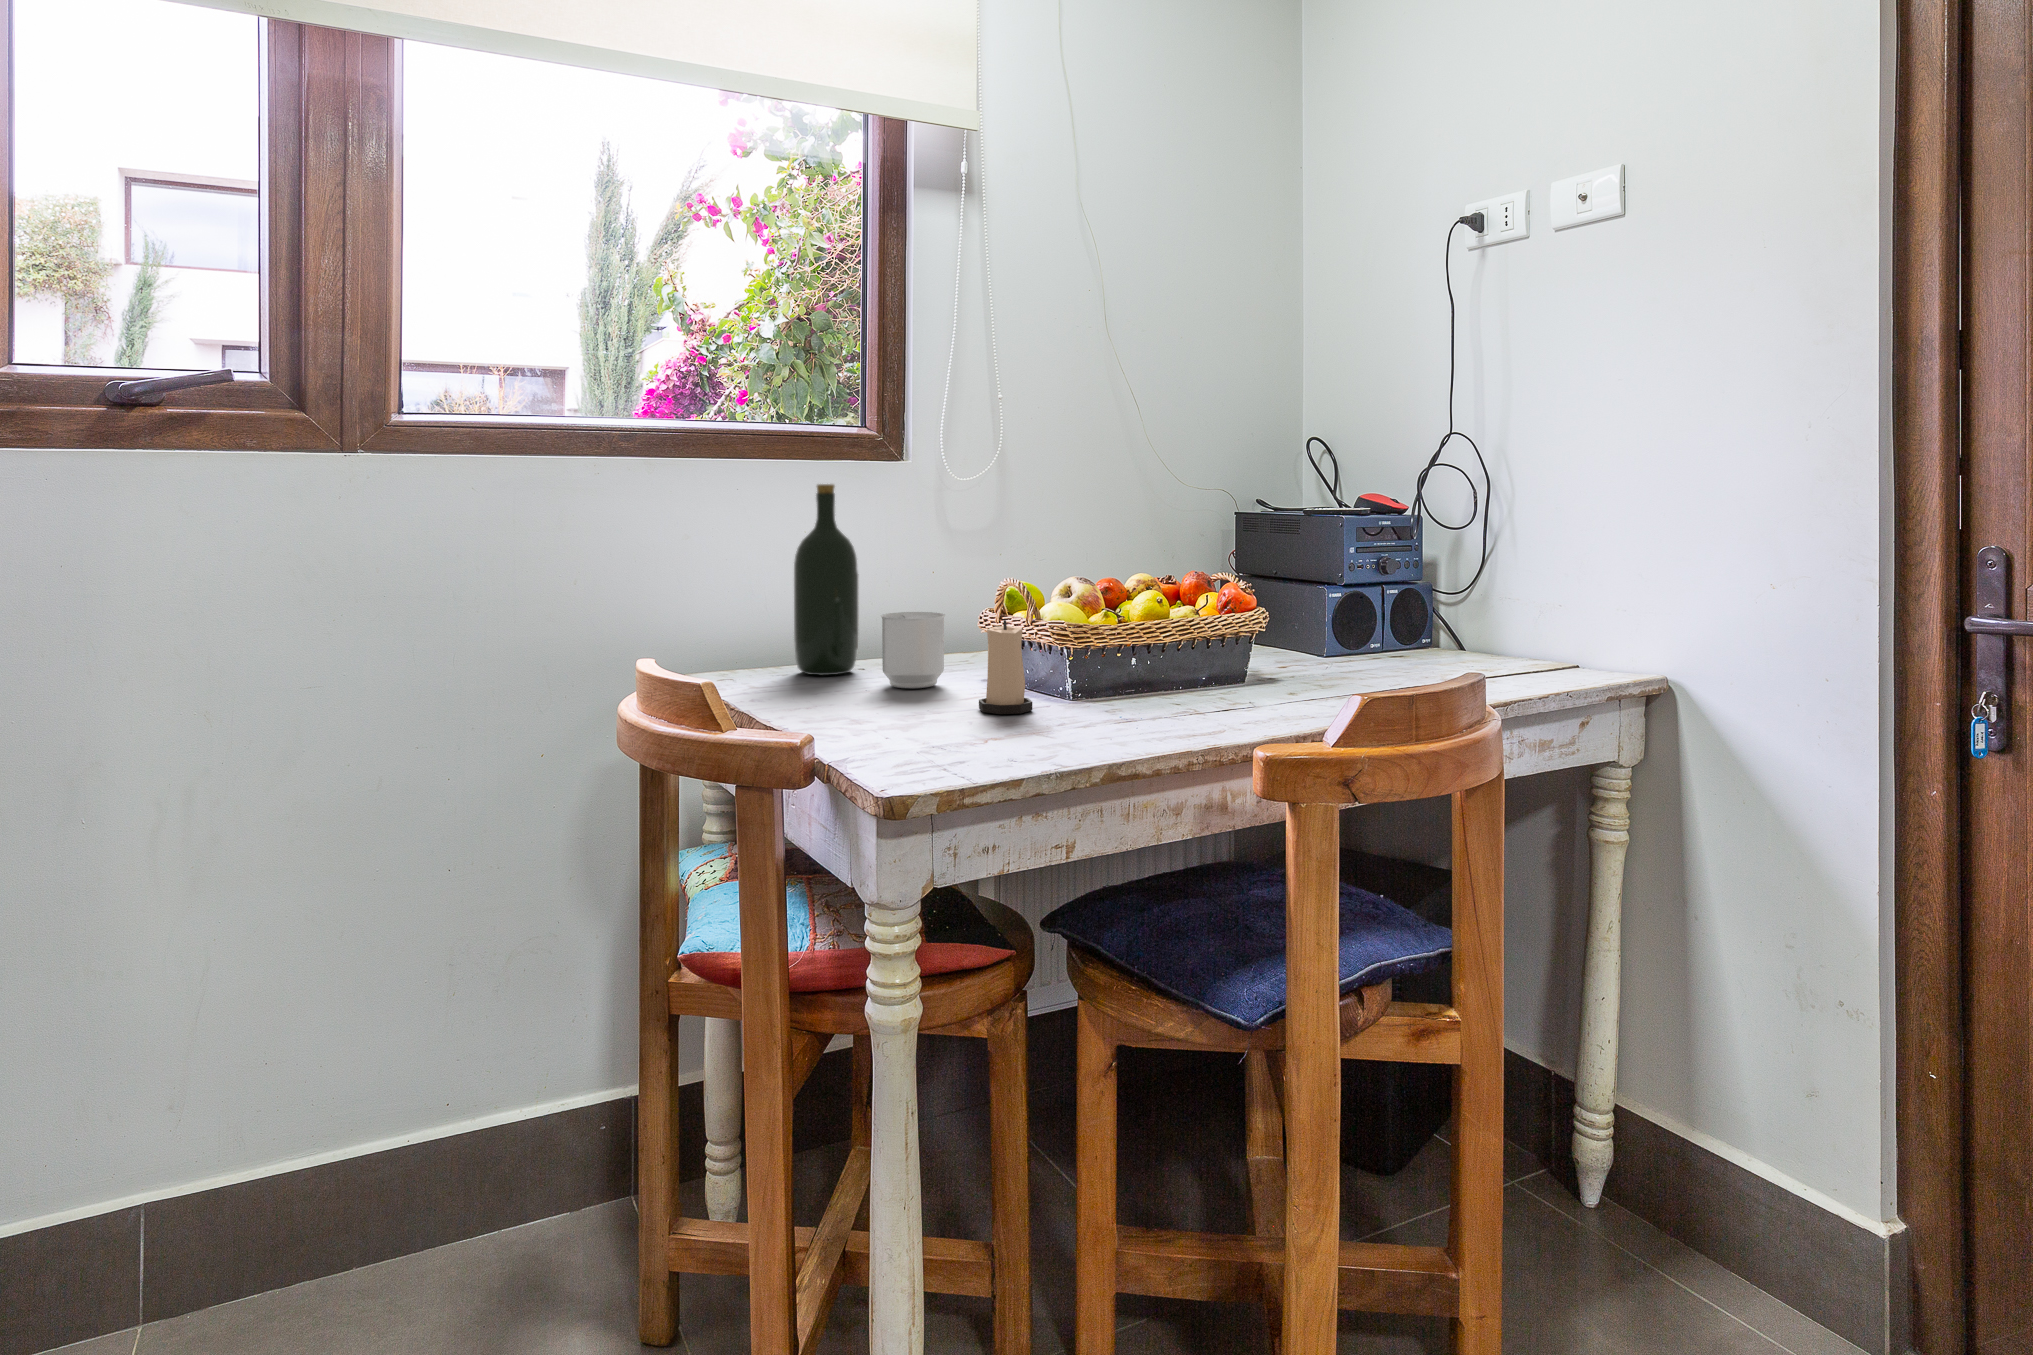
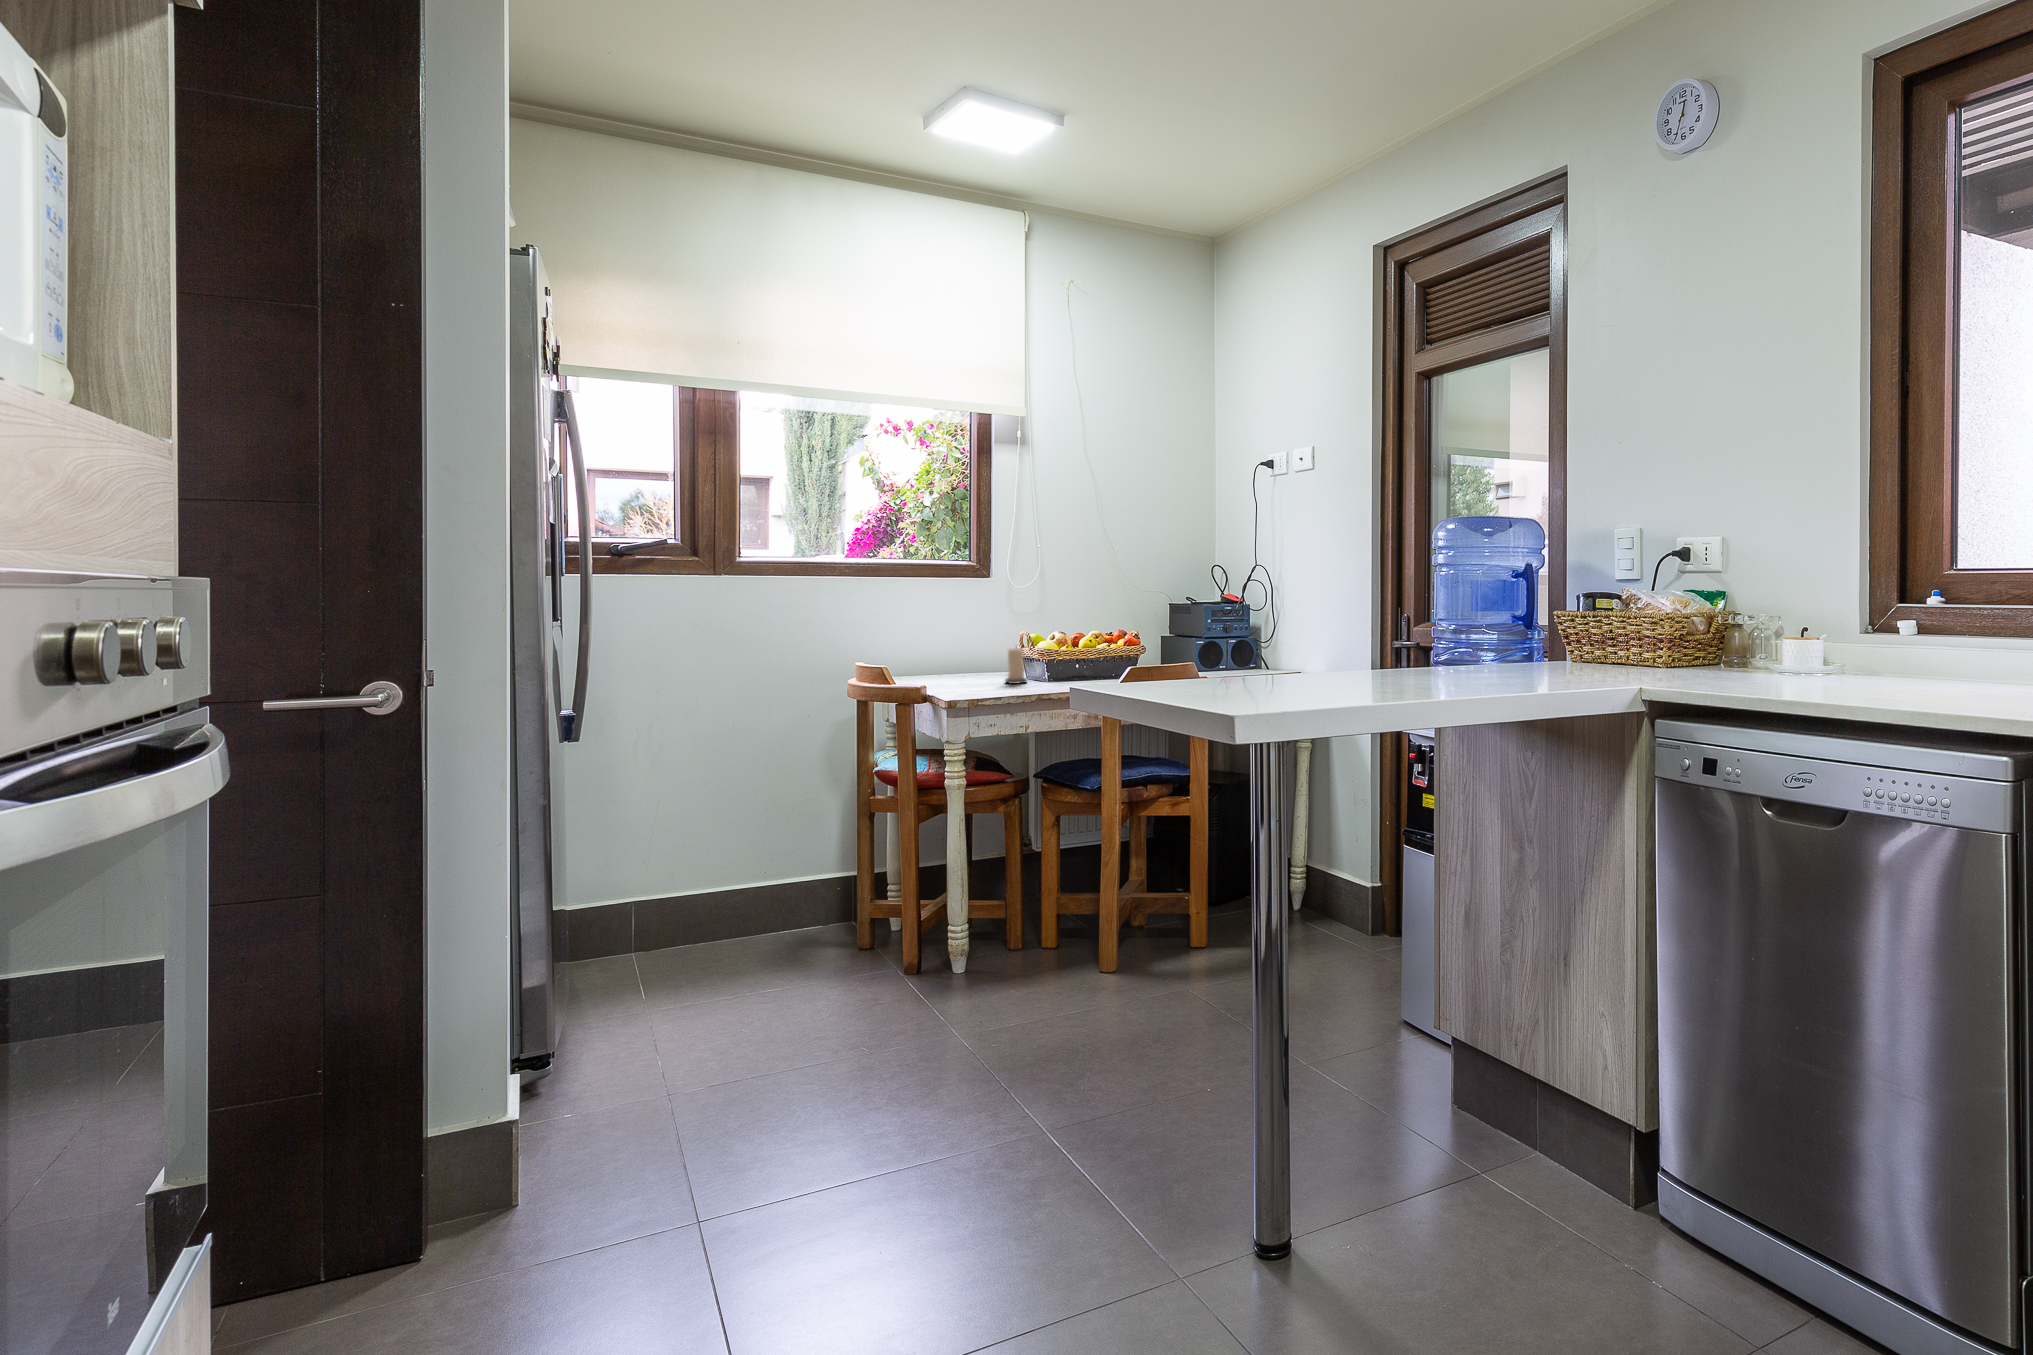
wine bottle: present [794,484,858,675] -> none [932,584,964,673]
mug: present [881,612,945,688] -> none [969,643,1000,677]

